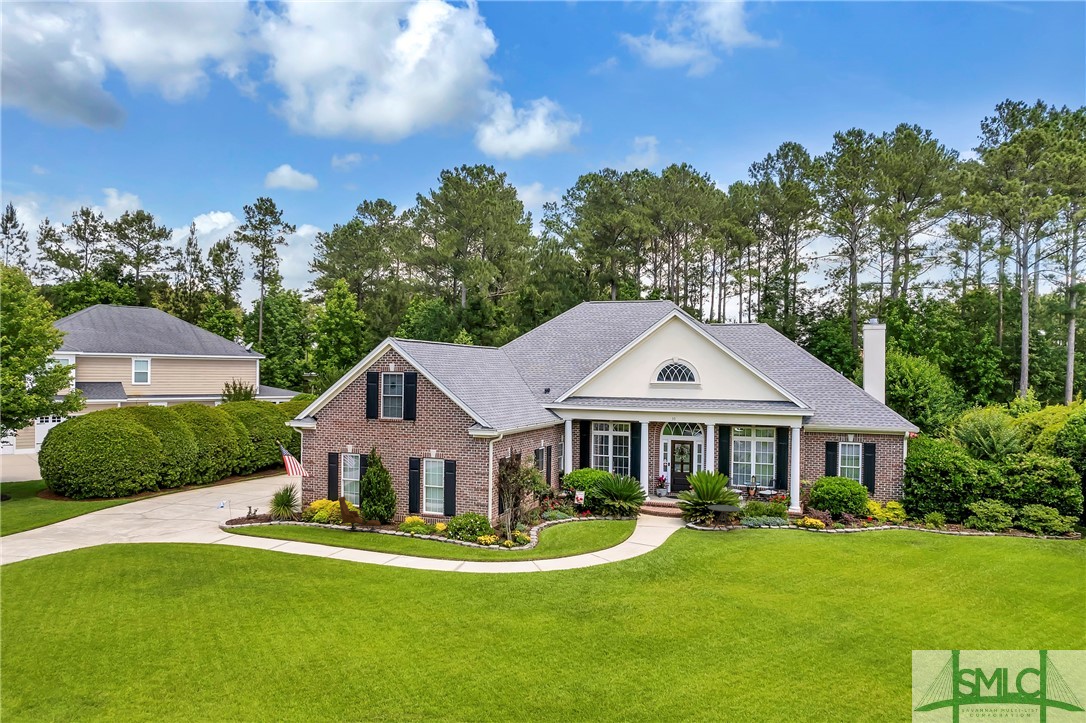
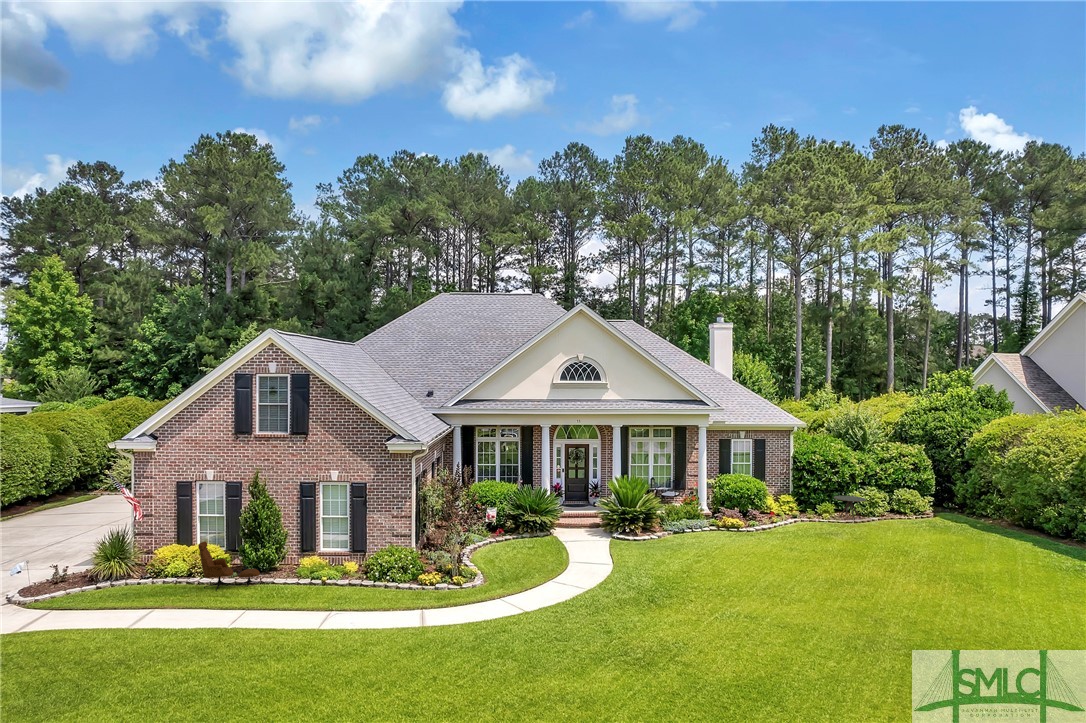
round table: present [708,505,740,531] -> present [834,496,866,520]

